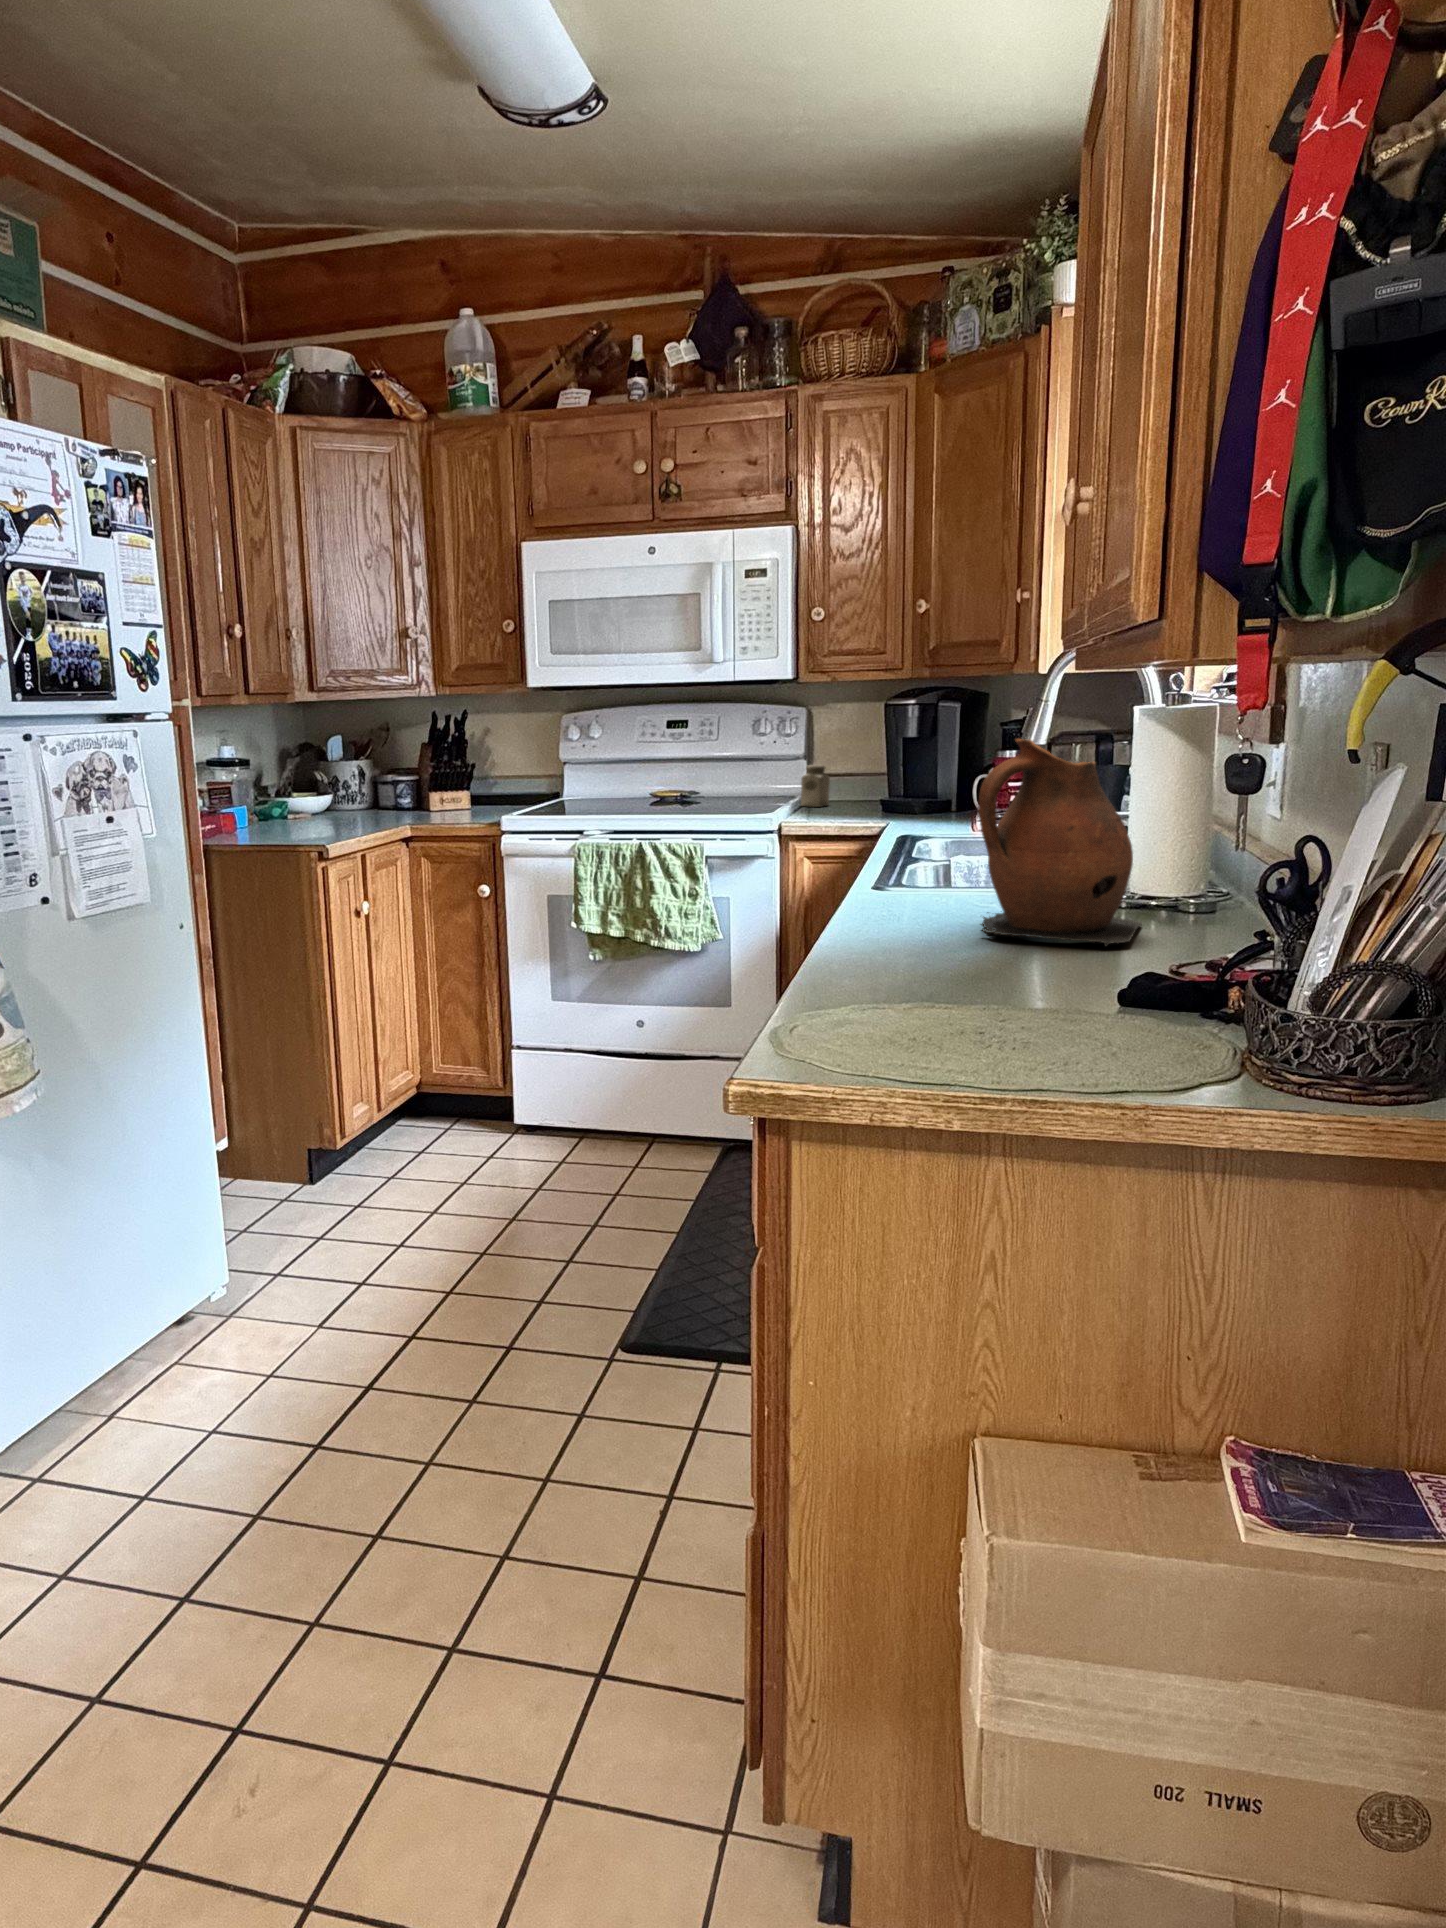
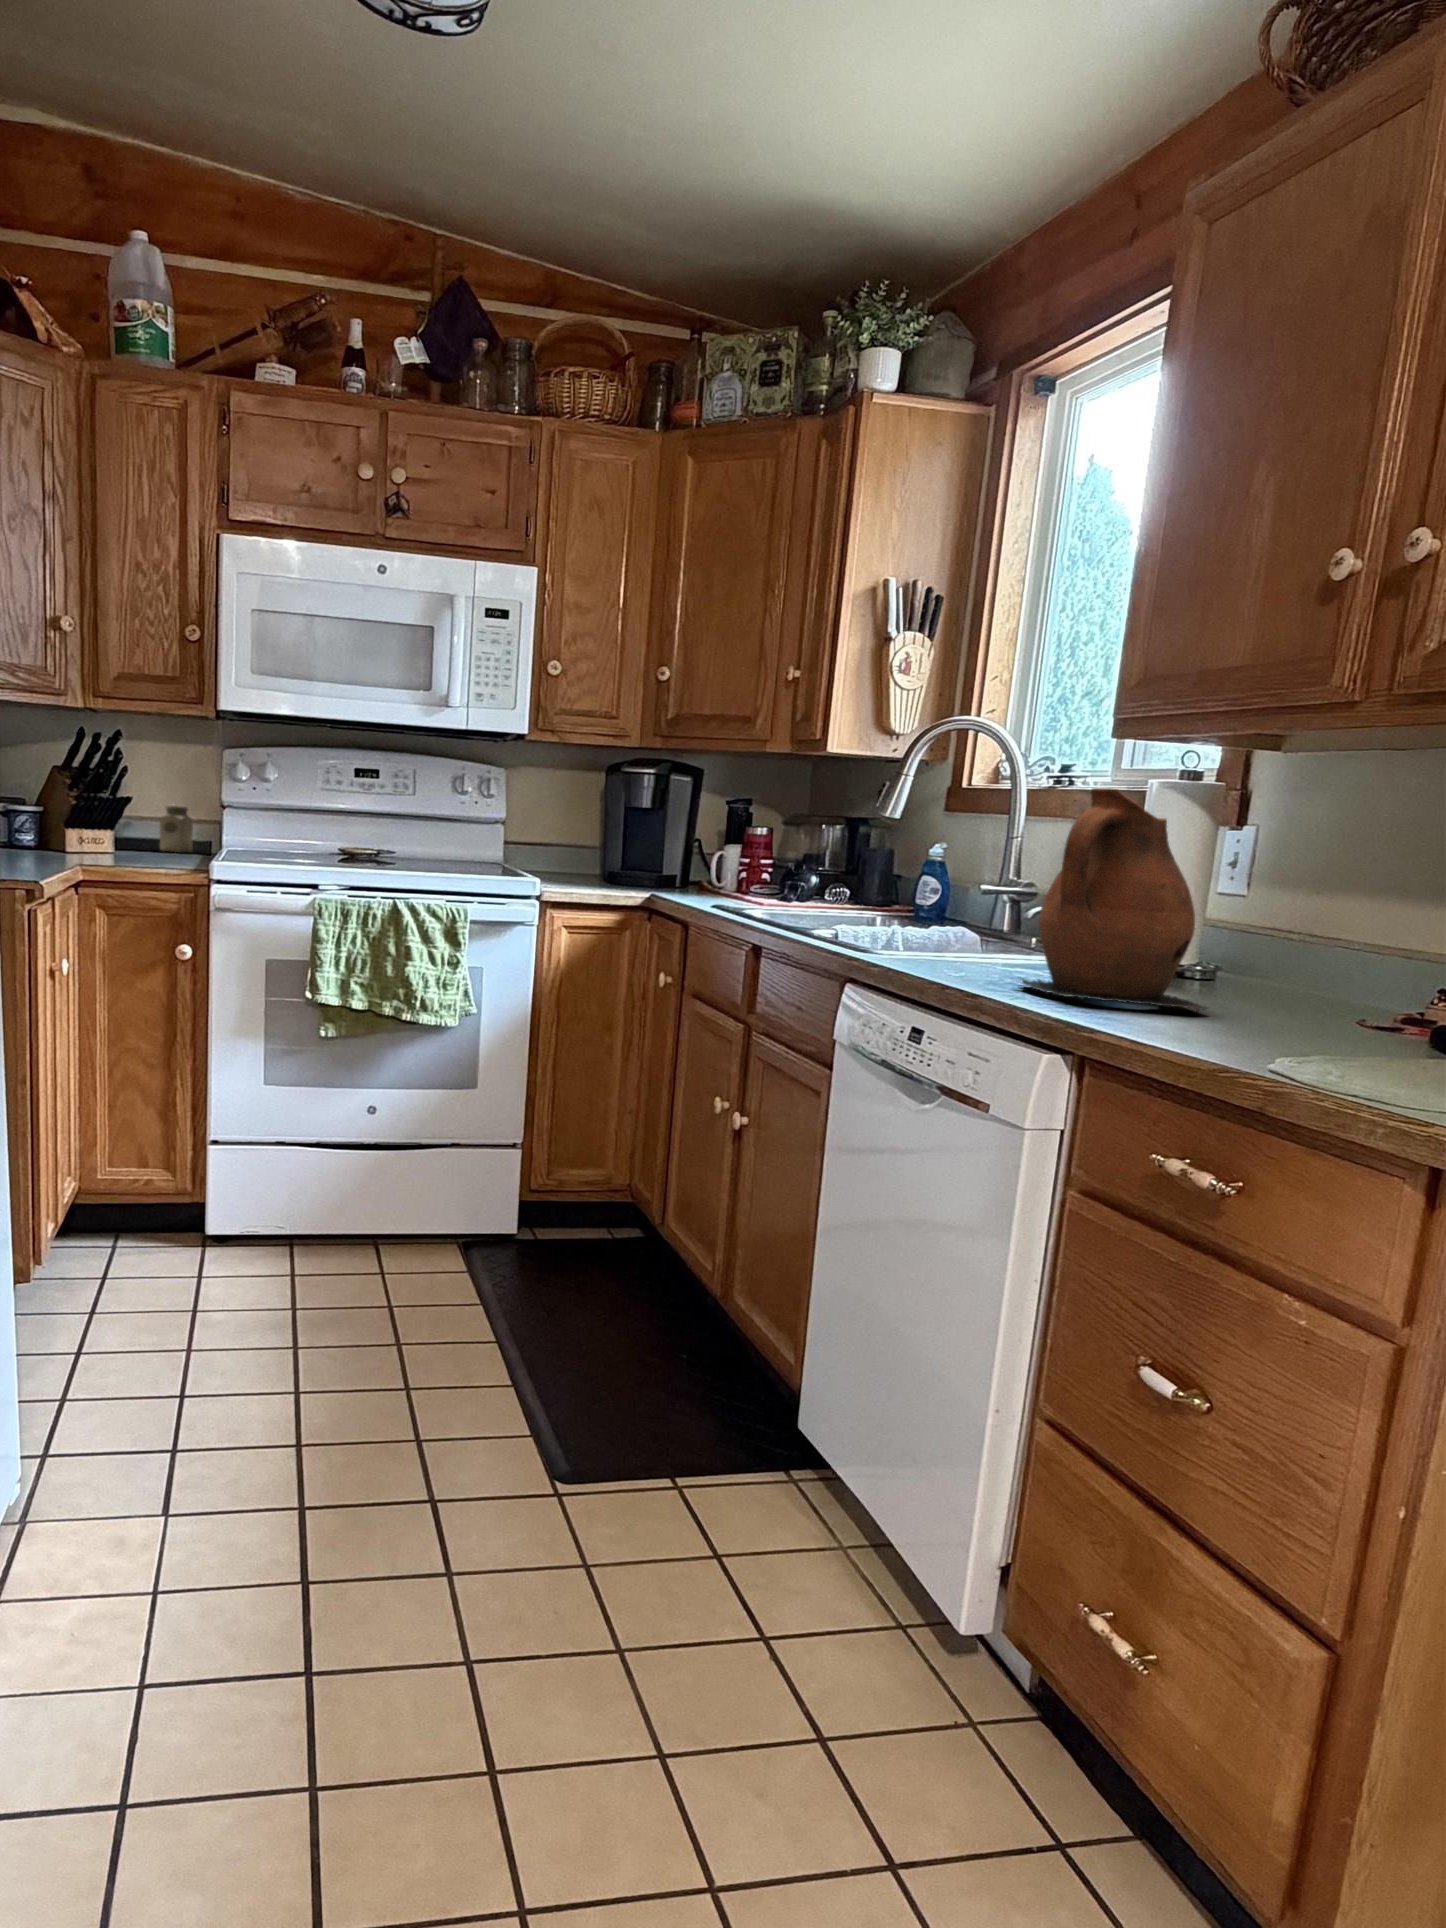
salt shaker: present [801,765,830,807] -> present [160,805,193,852]

